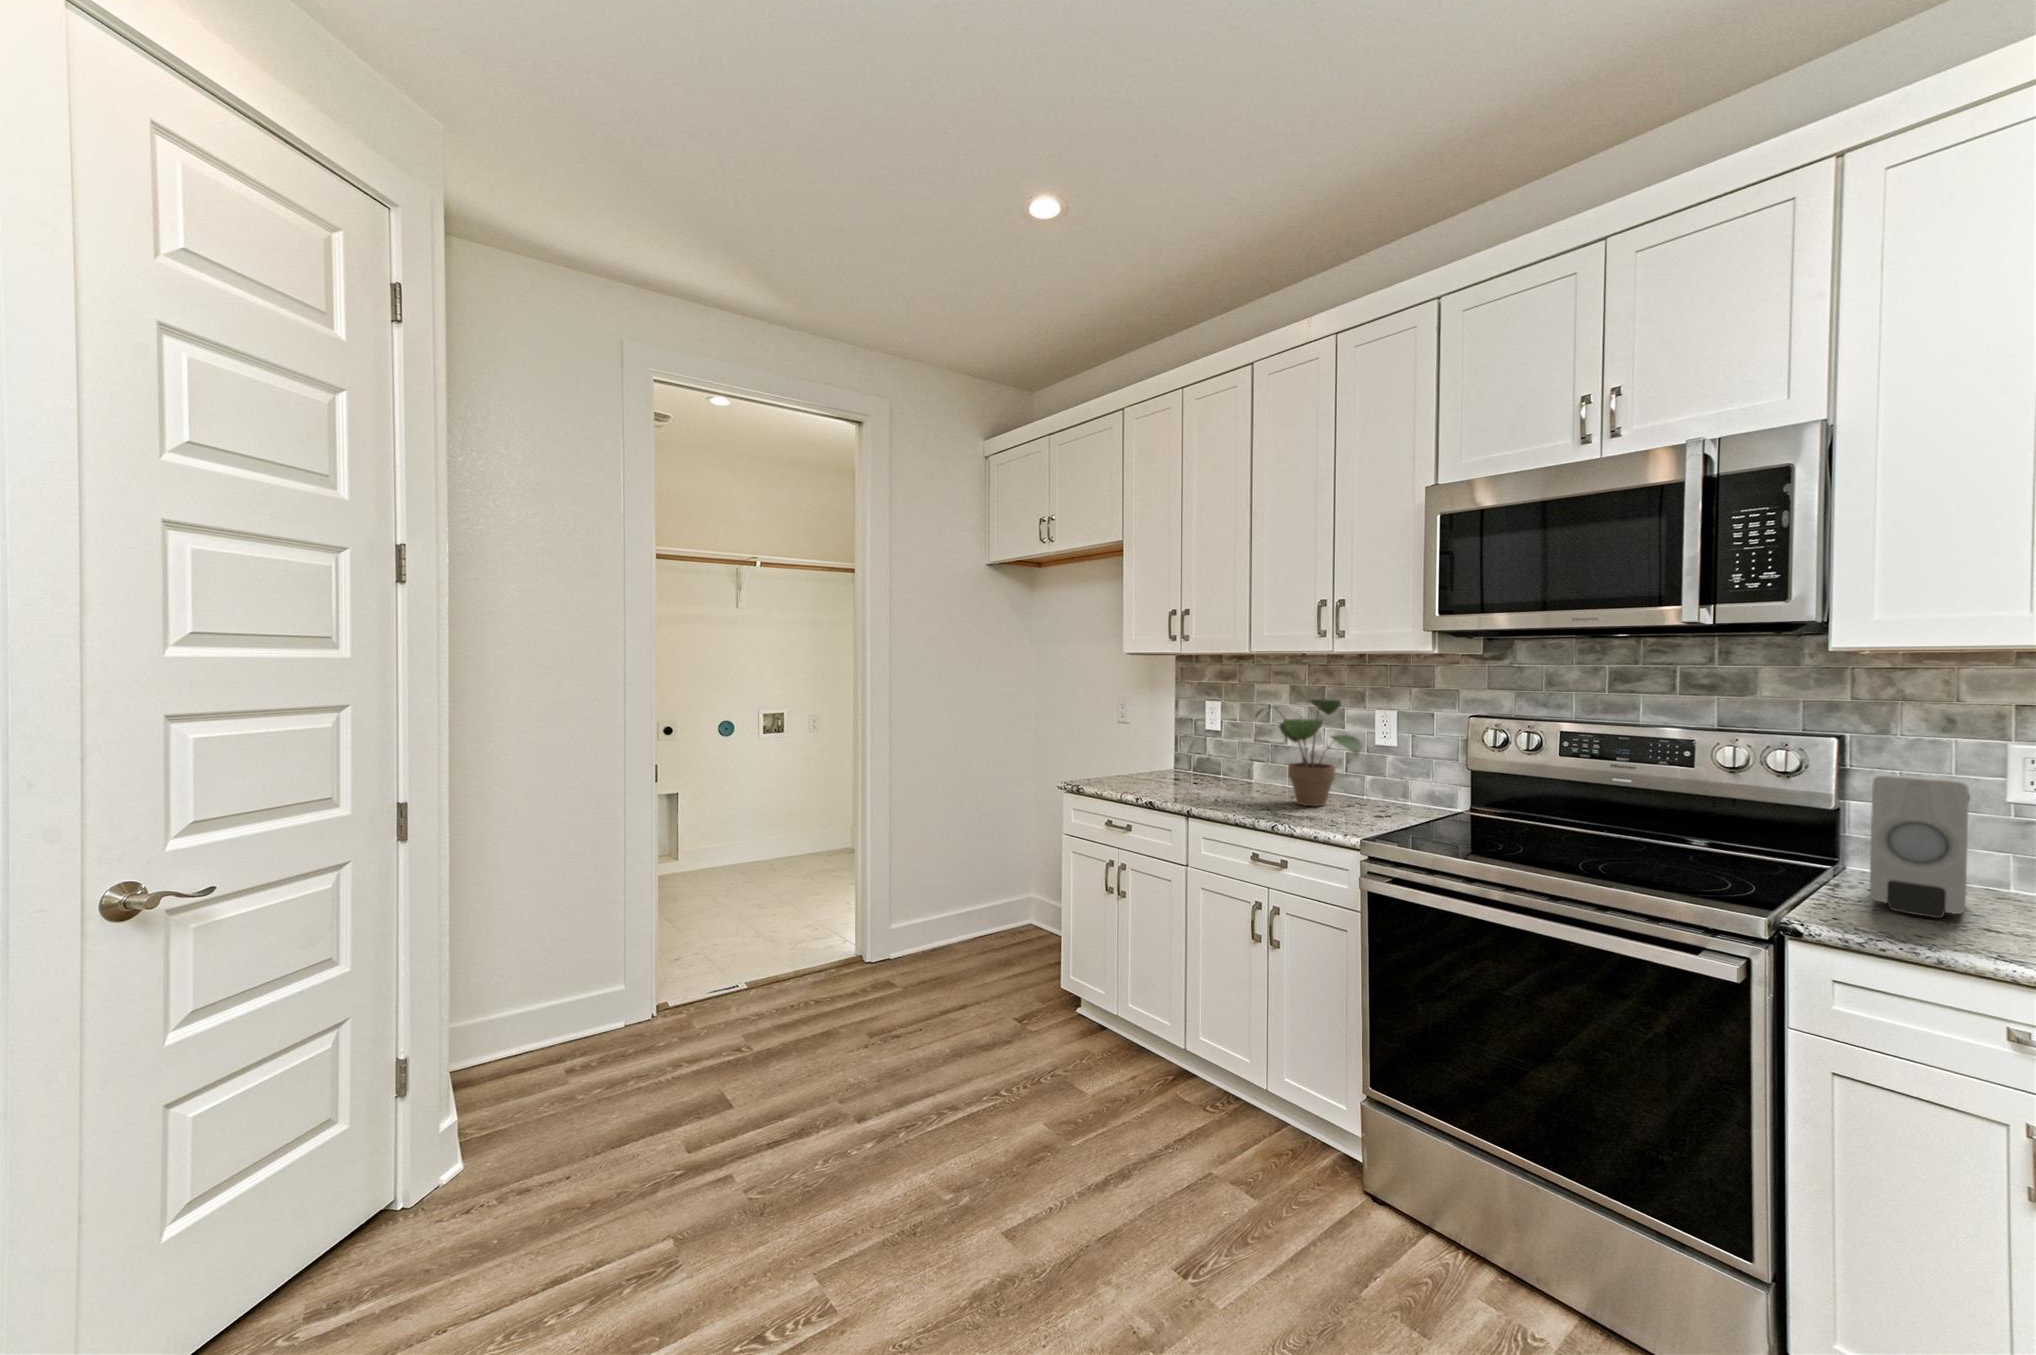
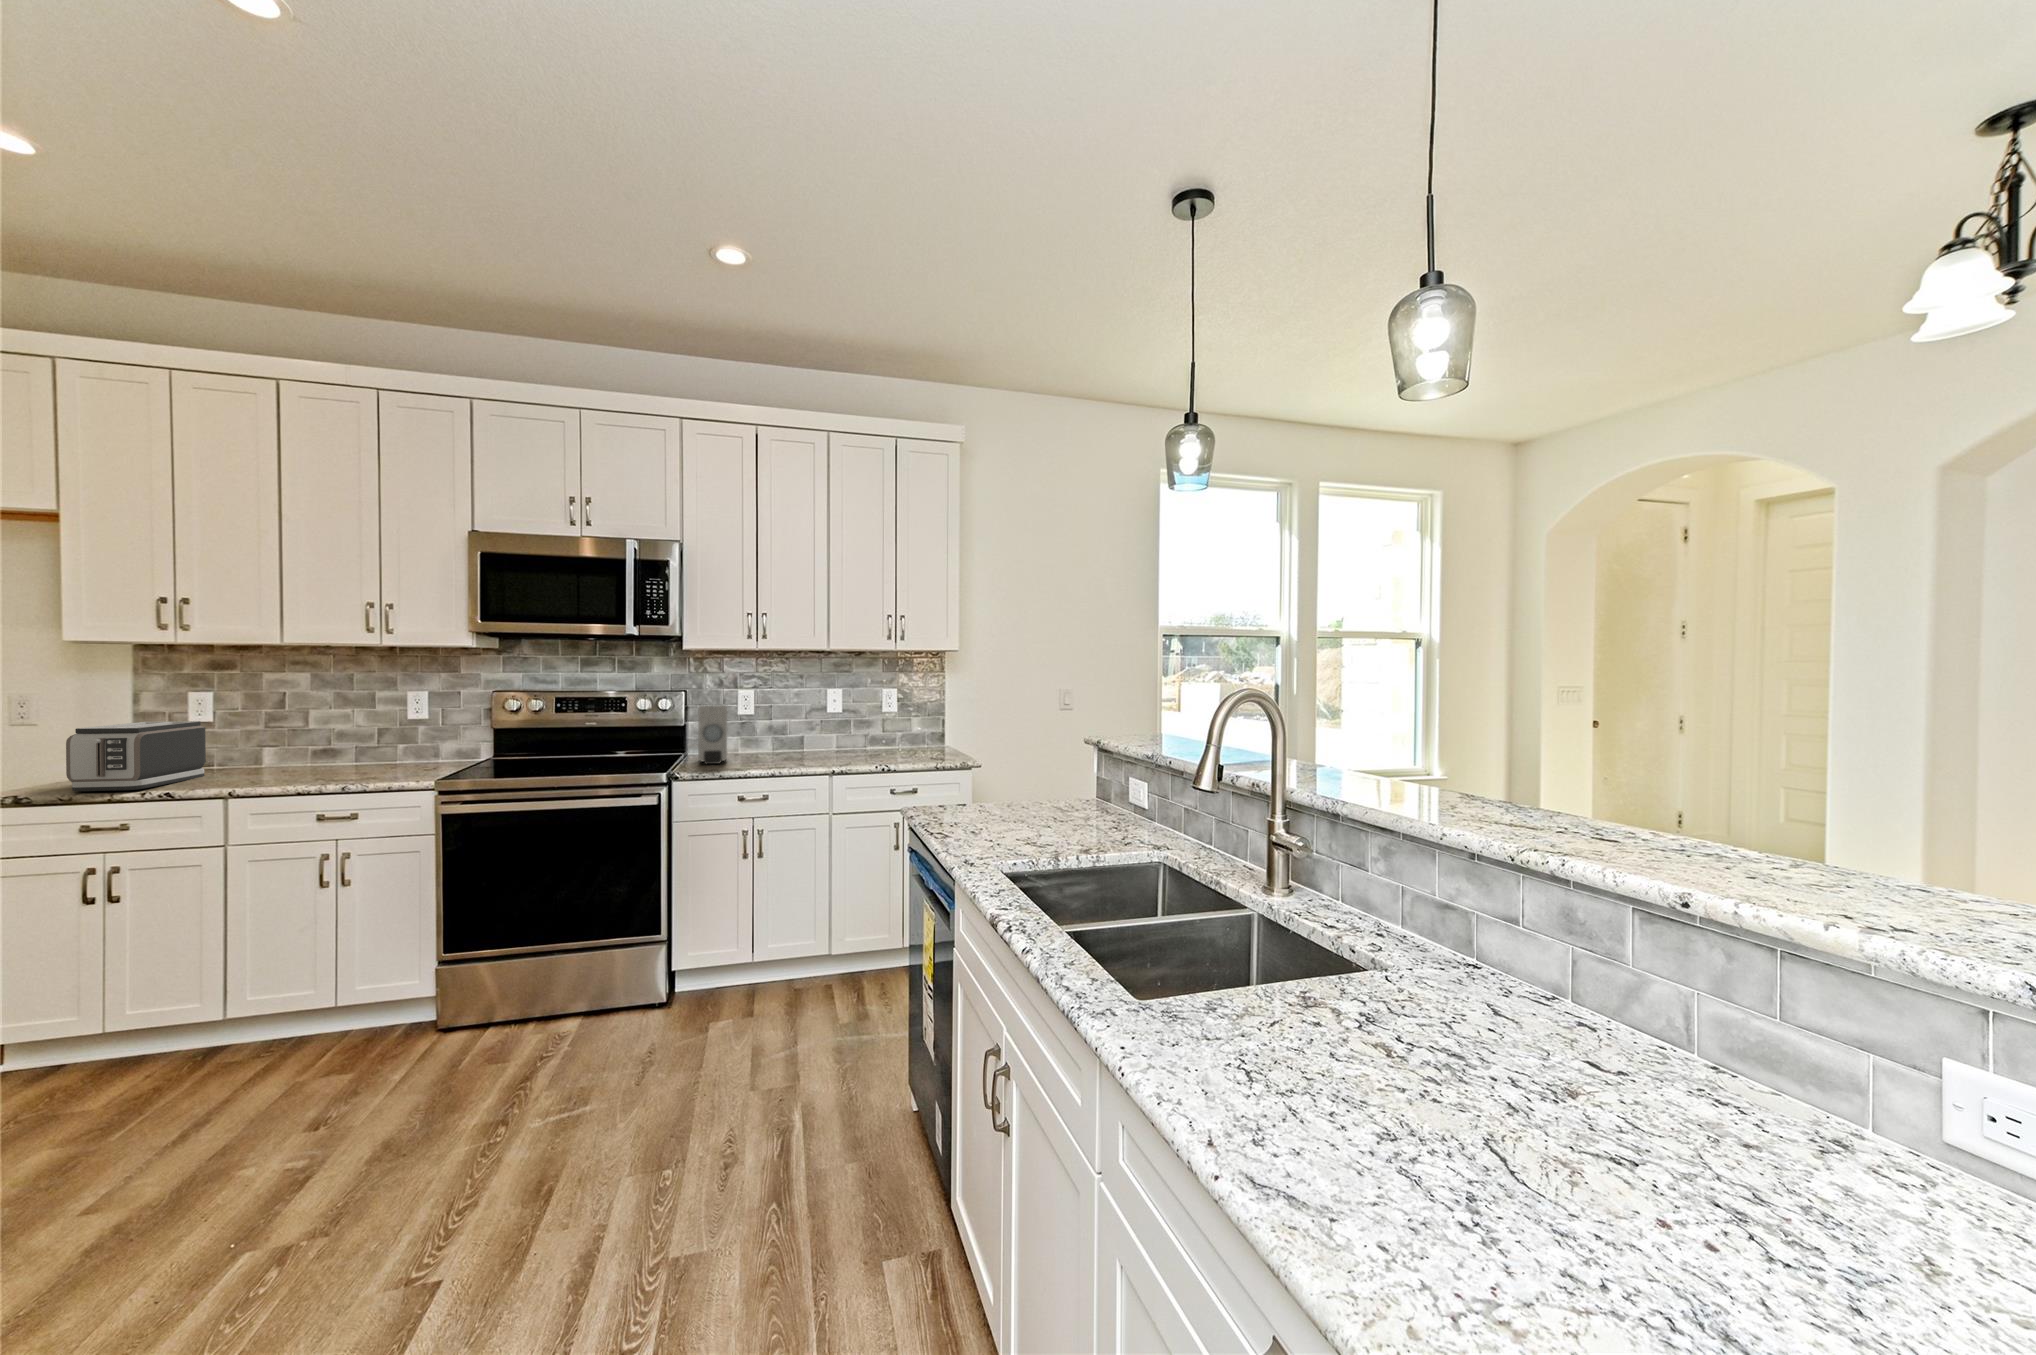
potted plant: present [1255,698,1362,806] -> none [293,682,409,772]
toaster: none [1105,729,1201,795] -> present [66,721,206,791]

